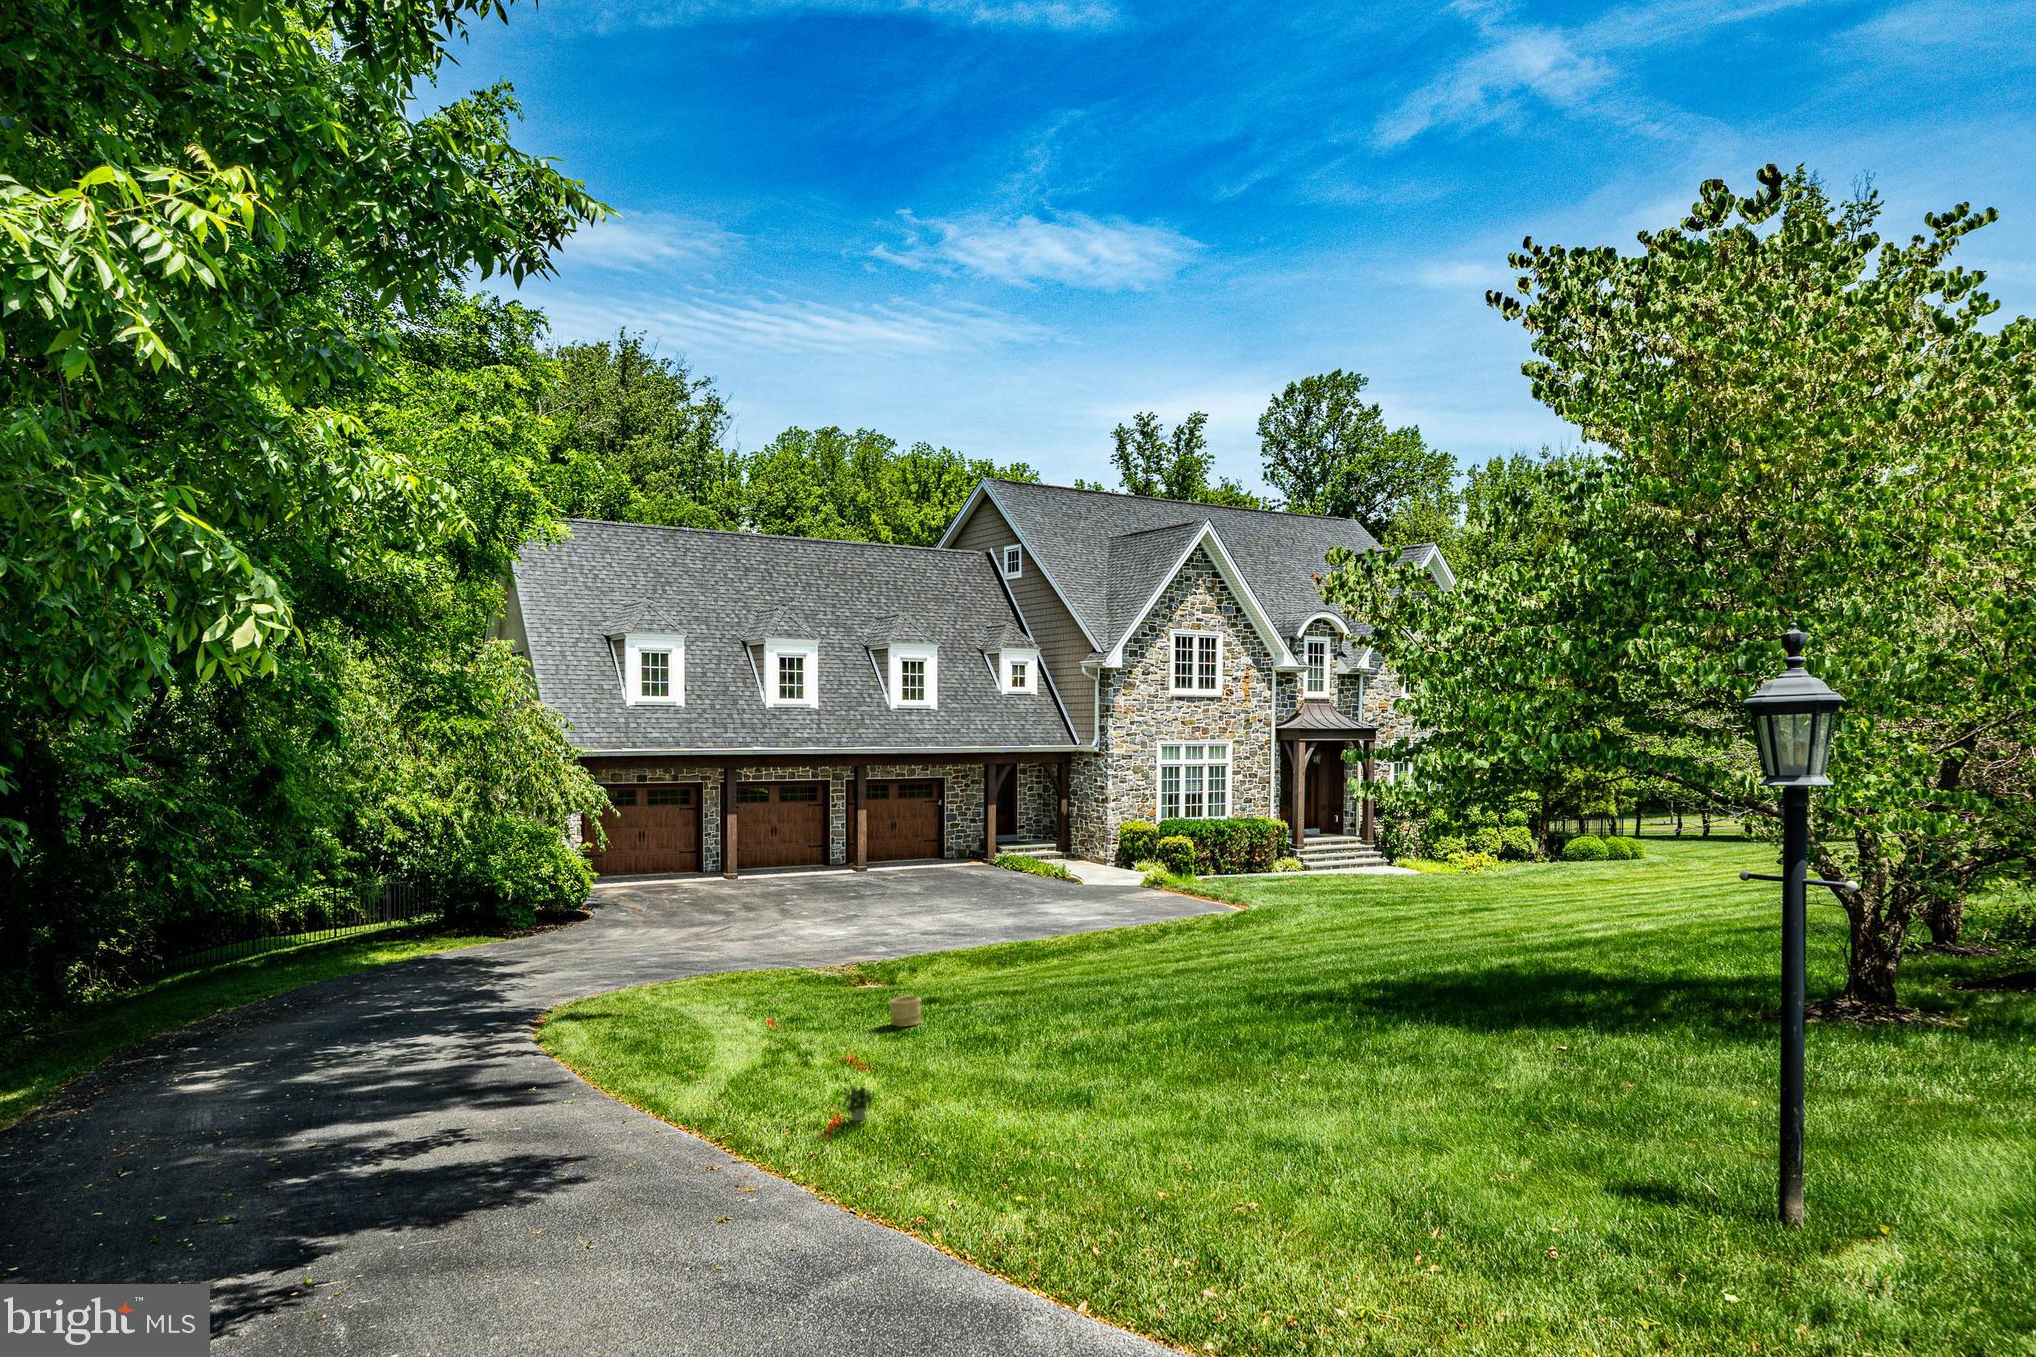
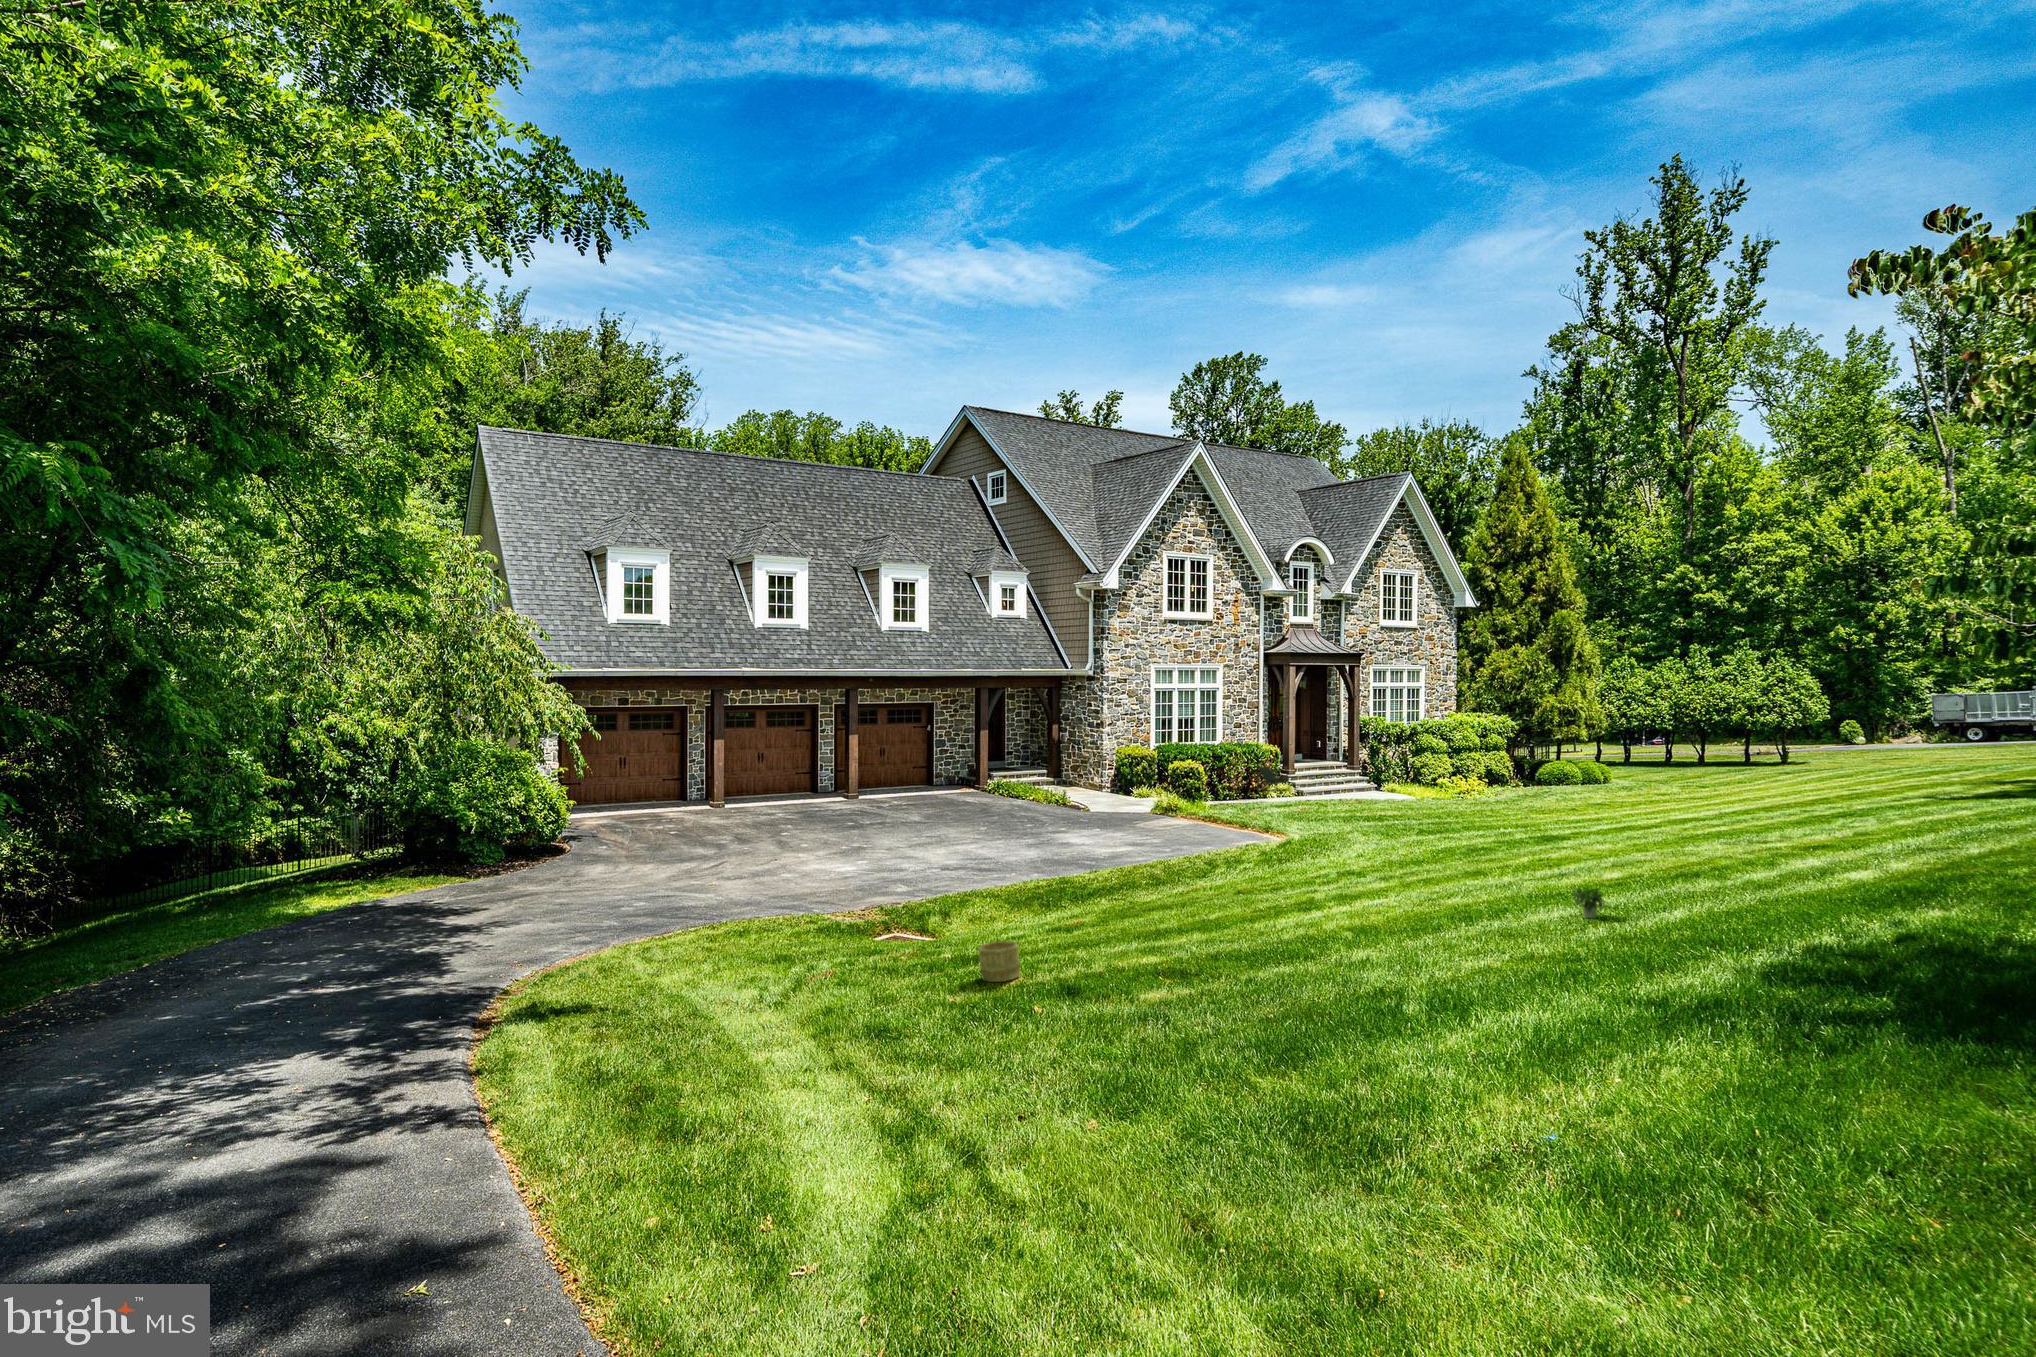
lounge chair: none [1258,836,1296,868] -> present [1257,766,1290,788]
potted plant: present [841,1085,874,1121] -> present [1573,888,1605,918]

